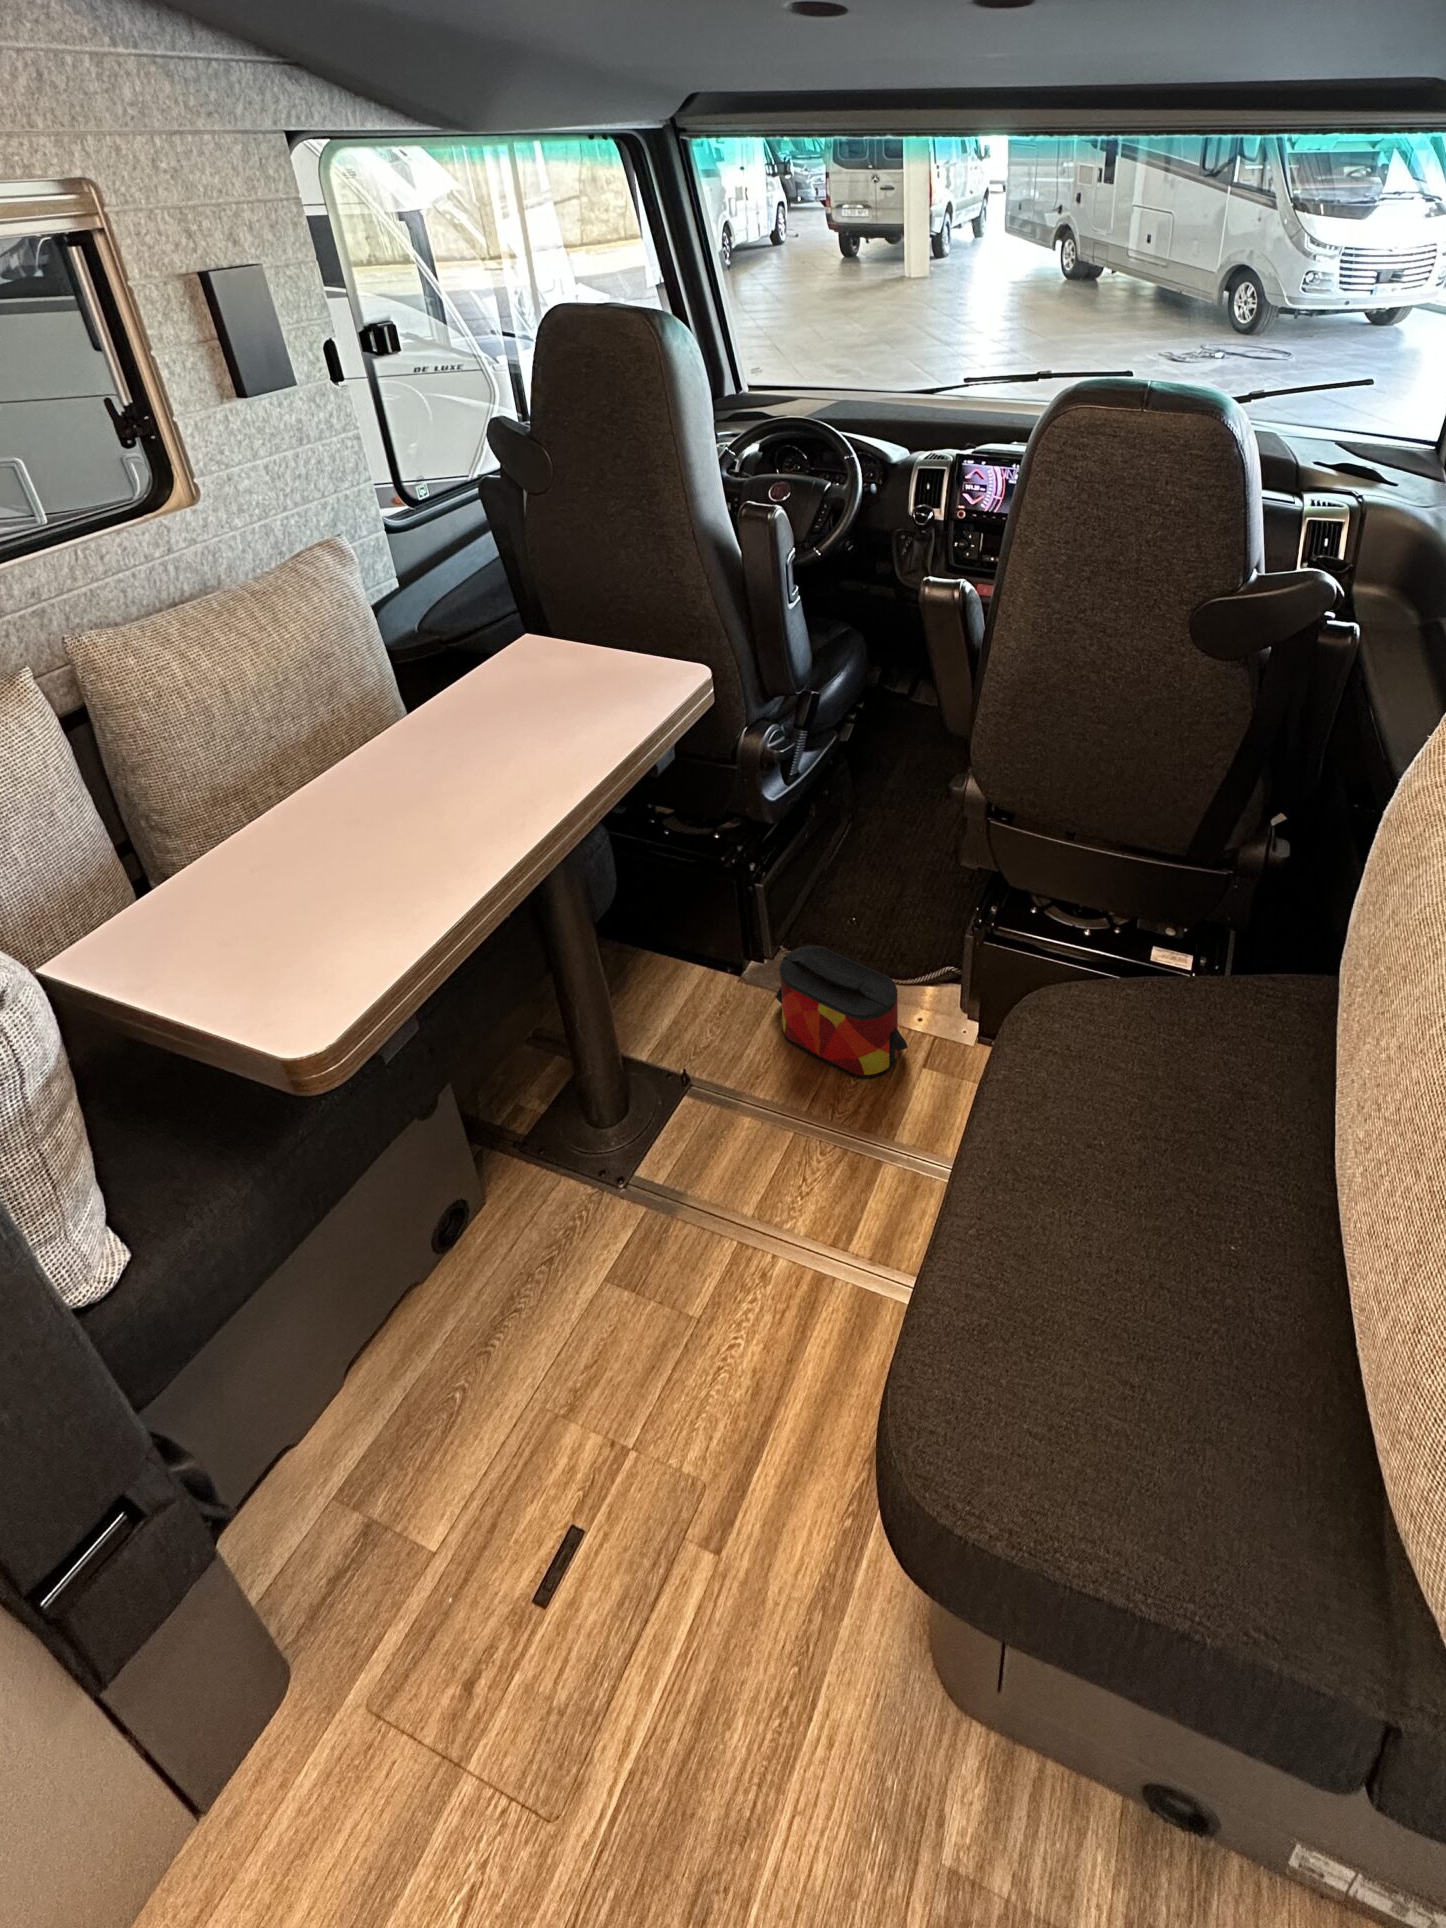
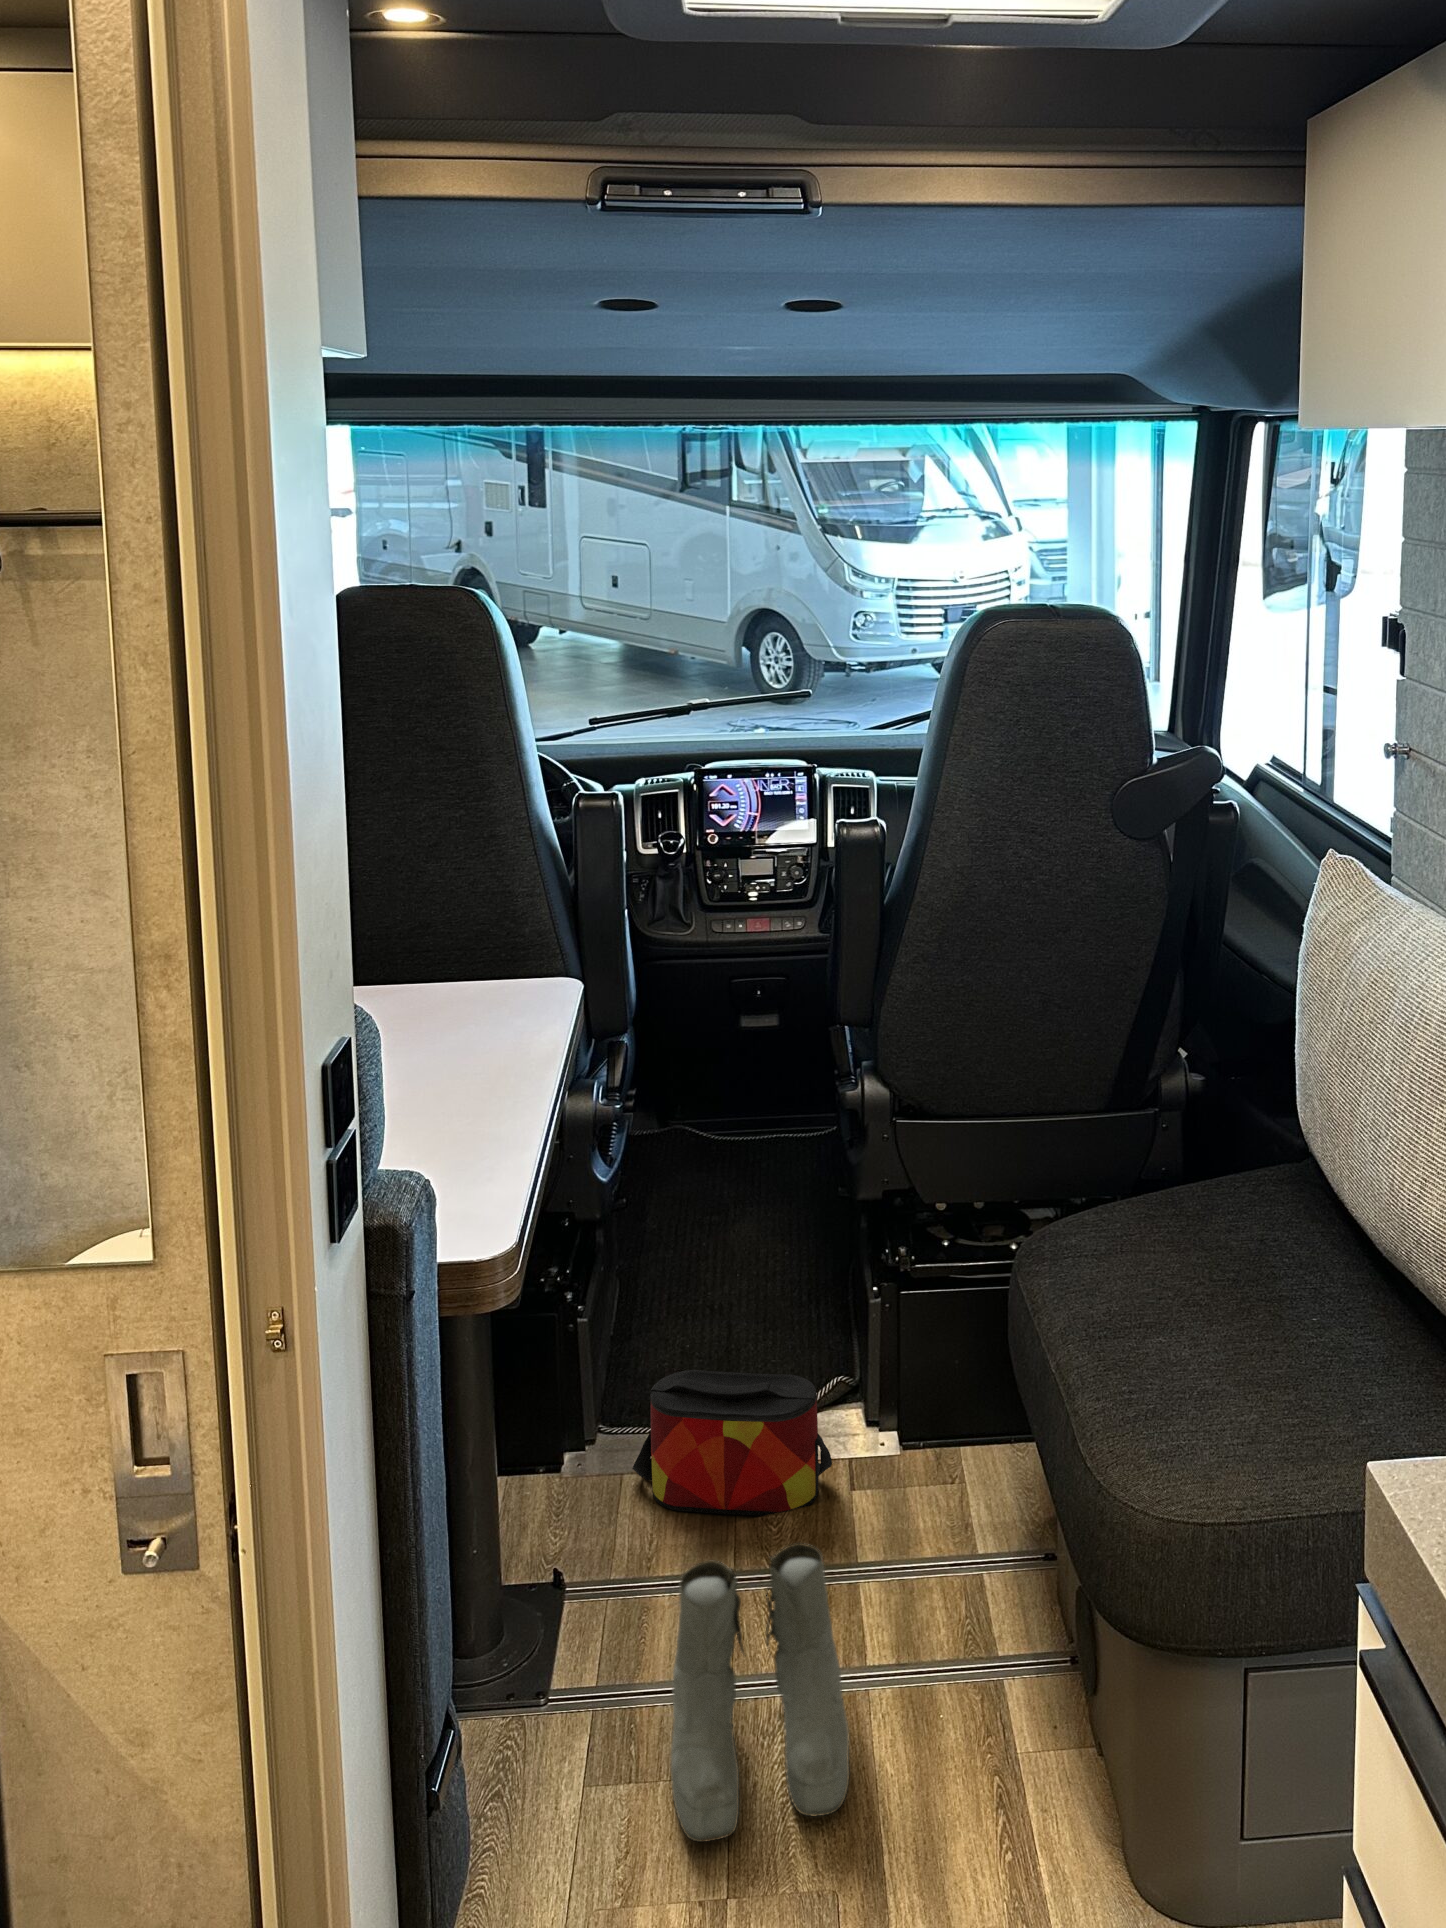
boots: none [631,1171,798,1407] -> present [671,1543,849,1842]

